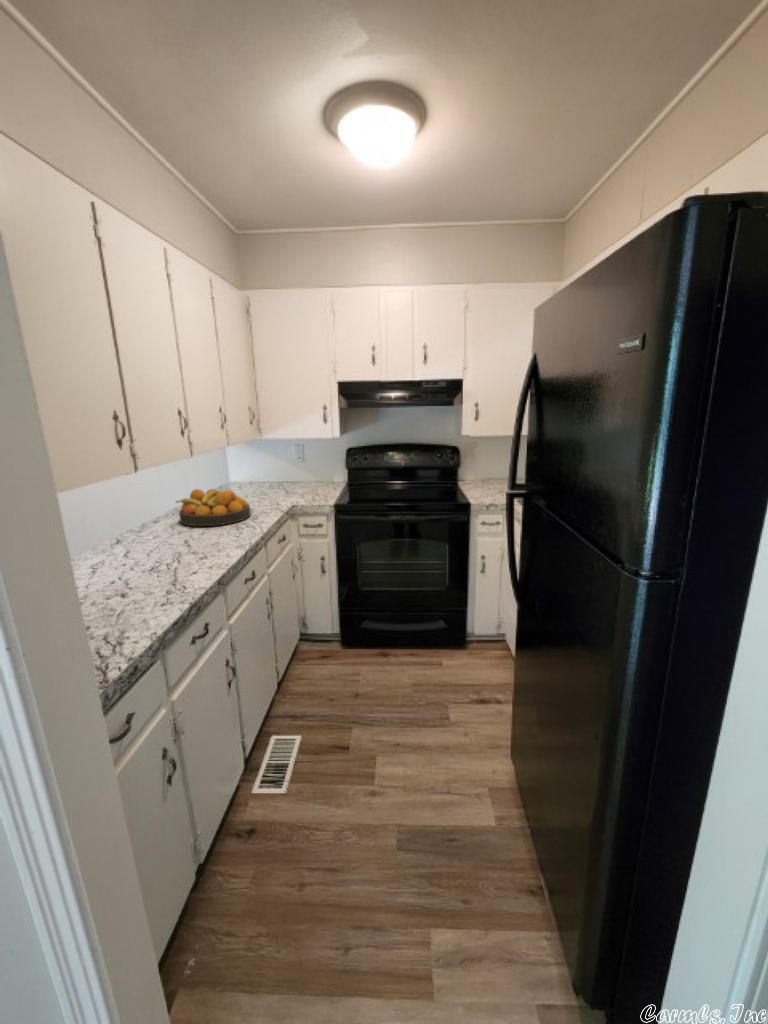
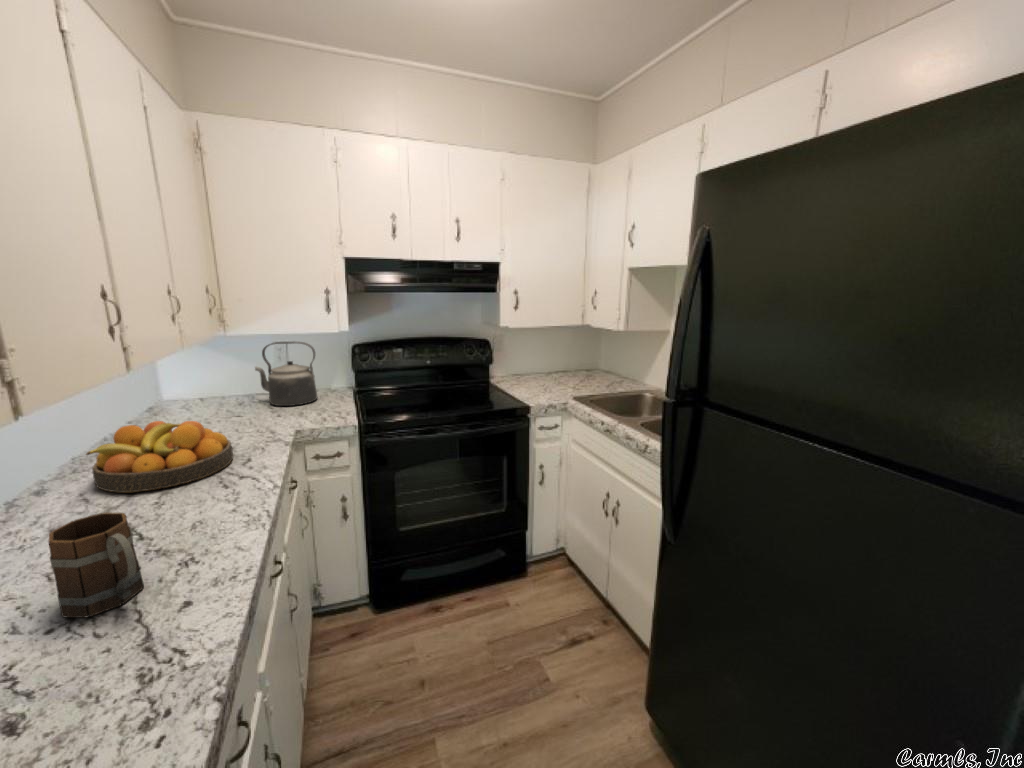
kettle: none [281,445,320,491] -> present [255,341,317,406]
mug: none [144,523,183,570] -> present [49,513,144,617]

